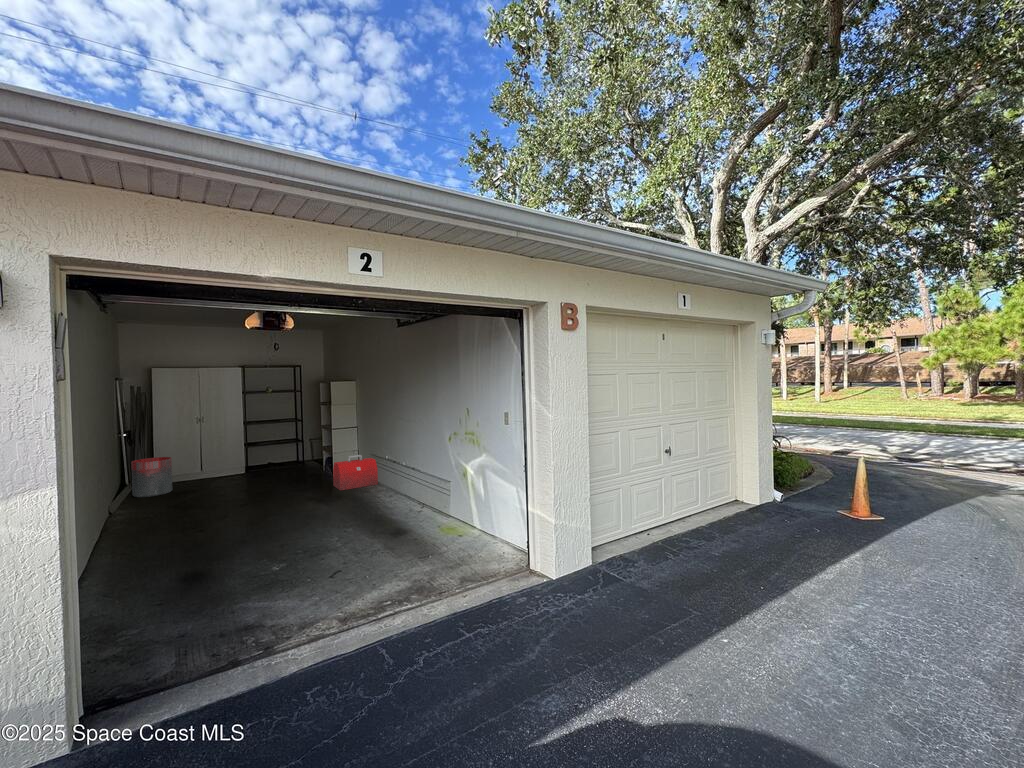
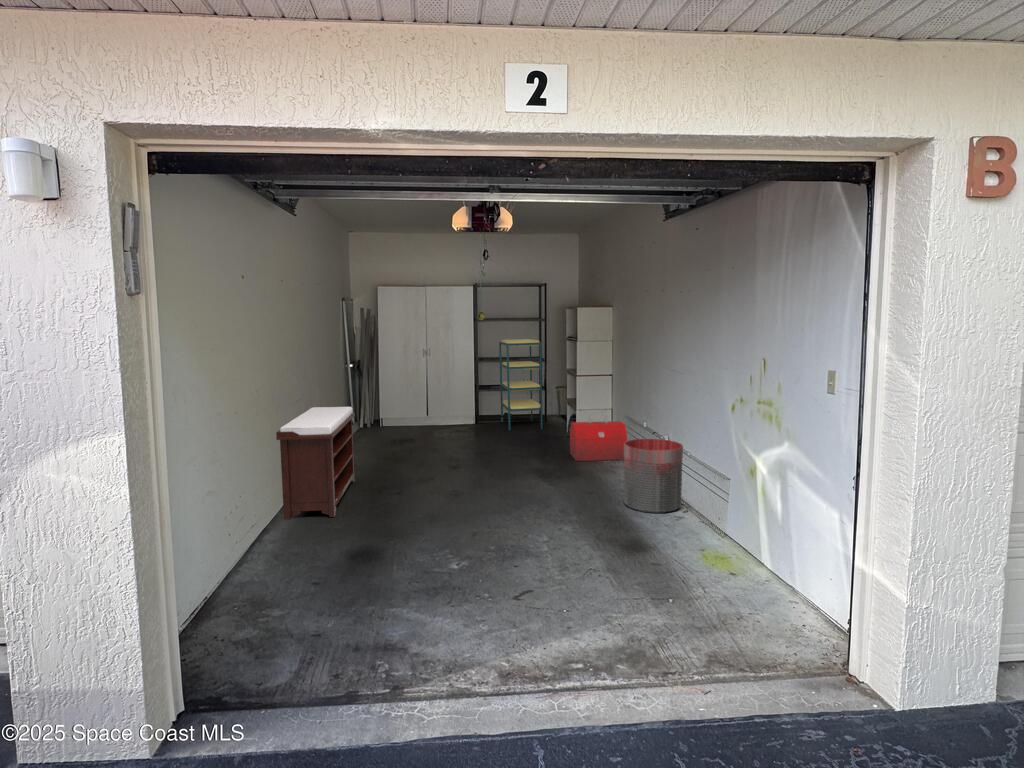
shelving unit: none [261,403,304,477] -> present [499,339,542,430]
trash can: present [131,457,172,497] -> present [623,439,683,513]
bench: none [70,468,139,577] -> present [276,407,355,519]

